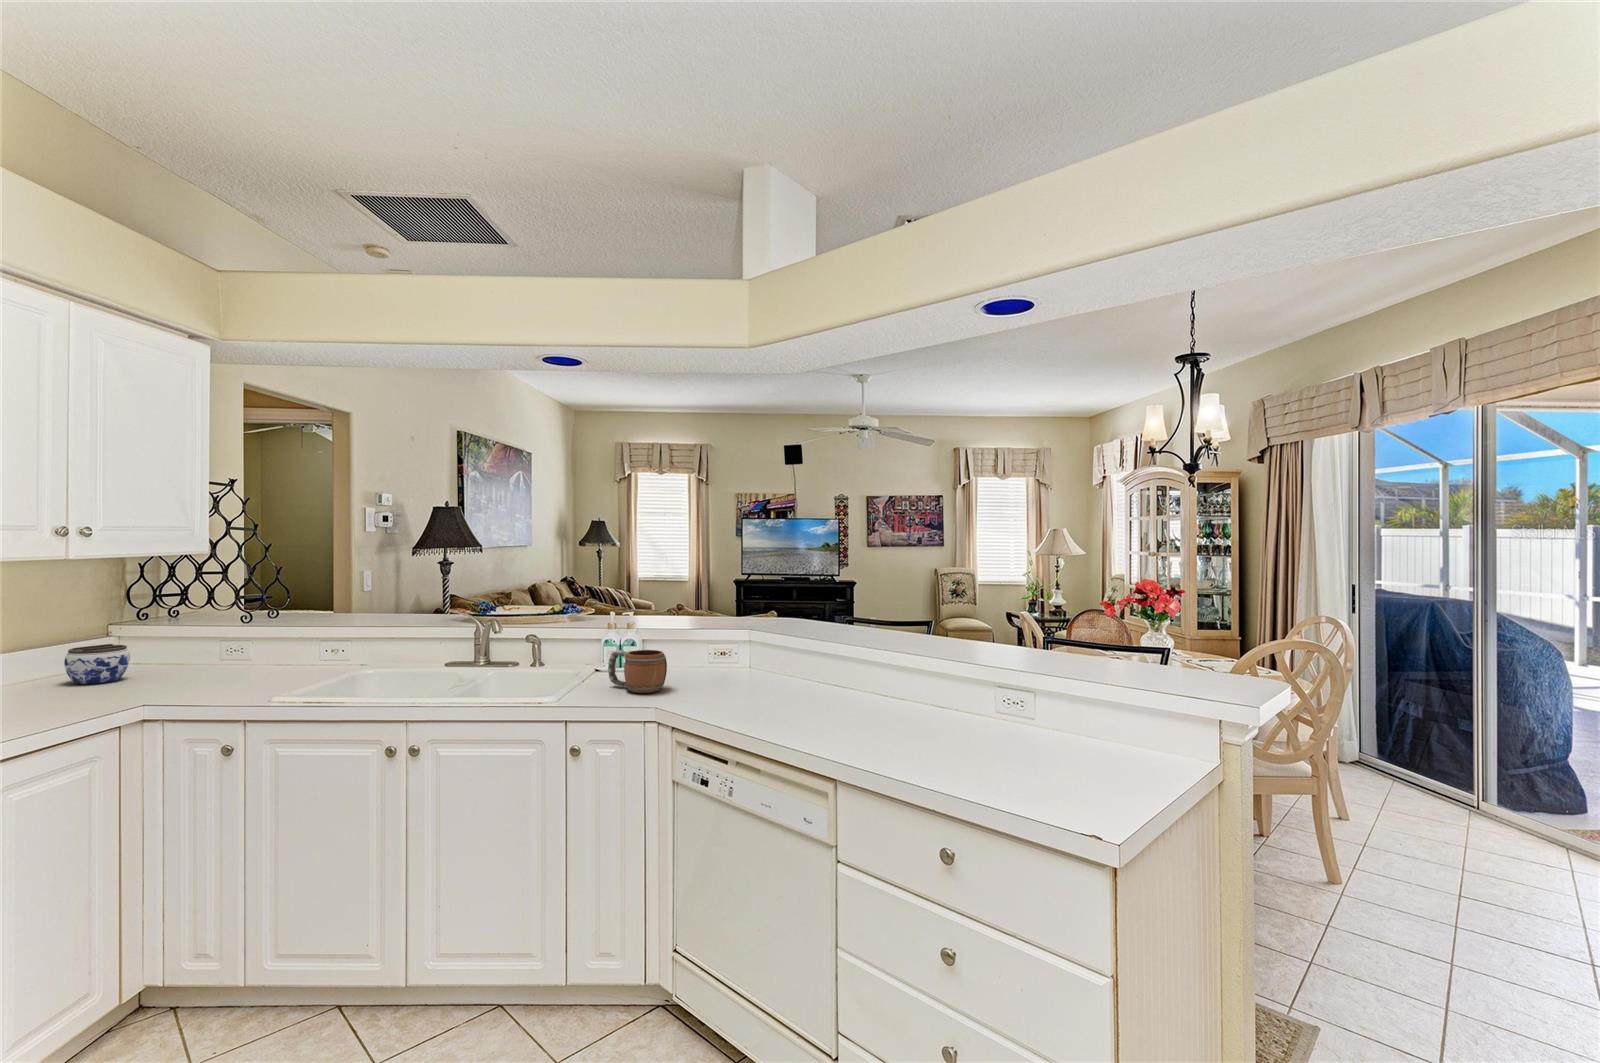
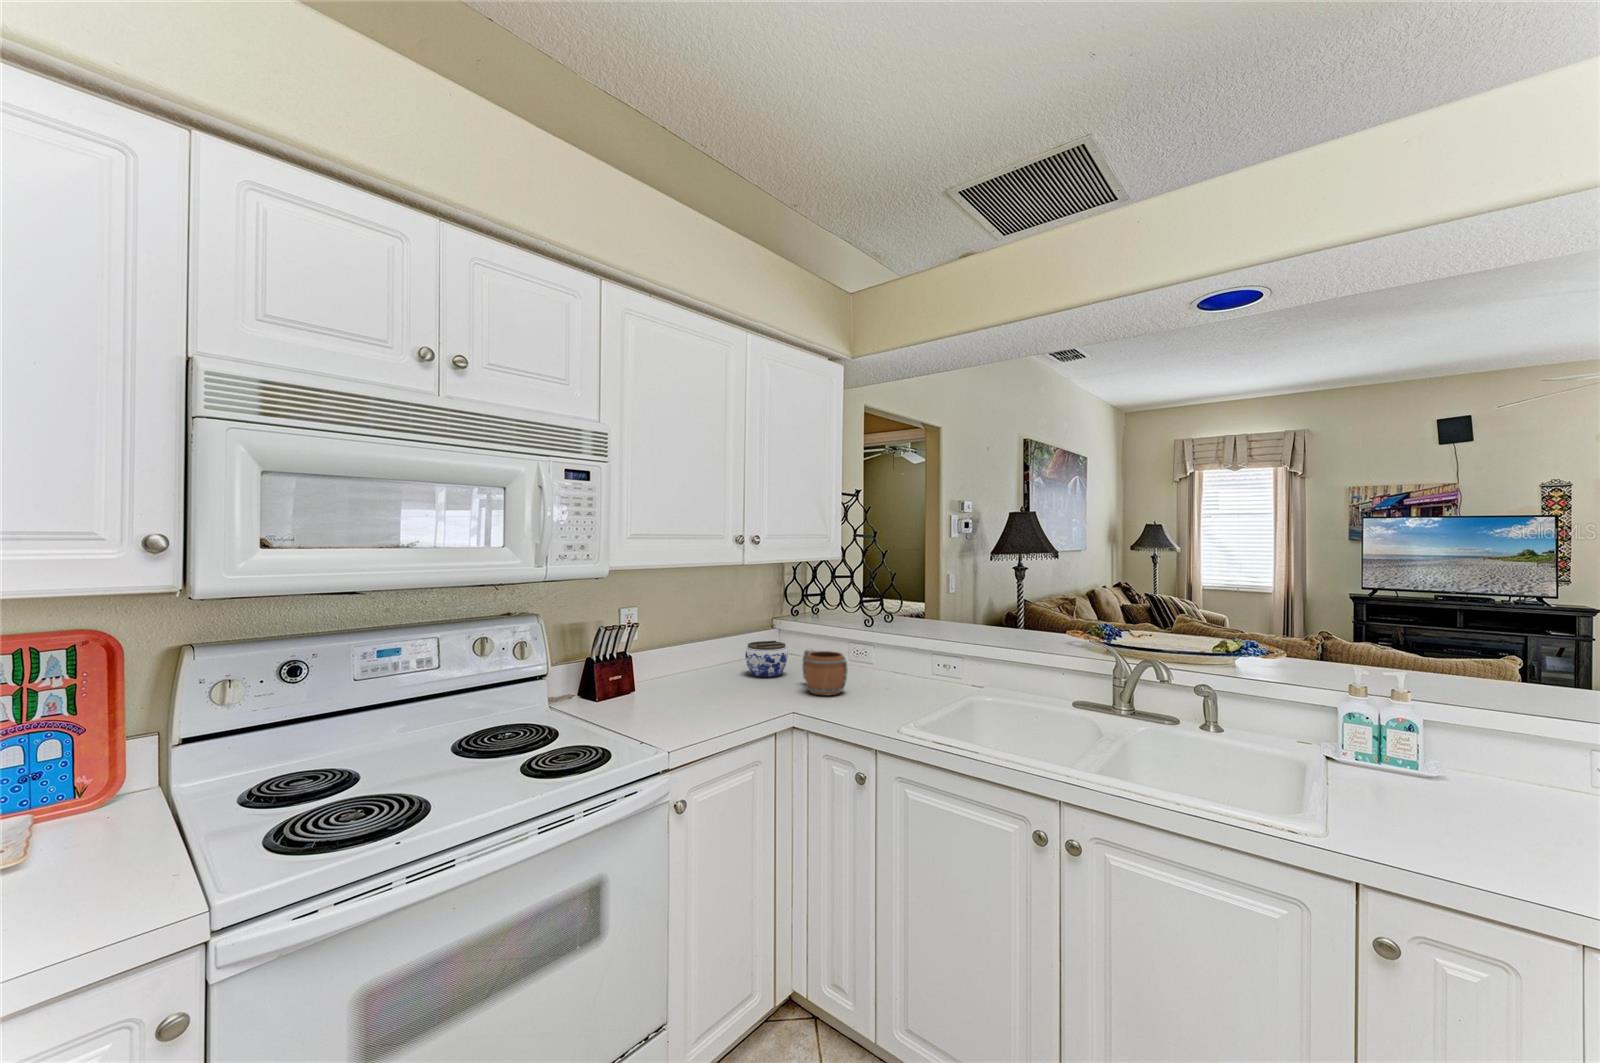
mug: present [608,650,667,693] -> present [802,648,847,695]

